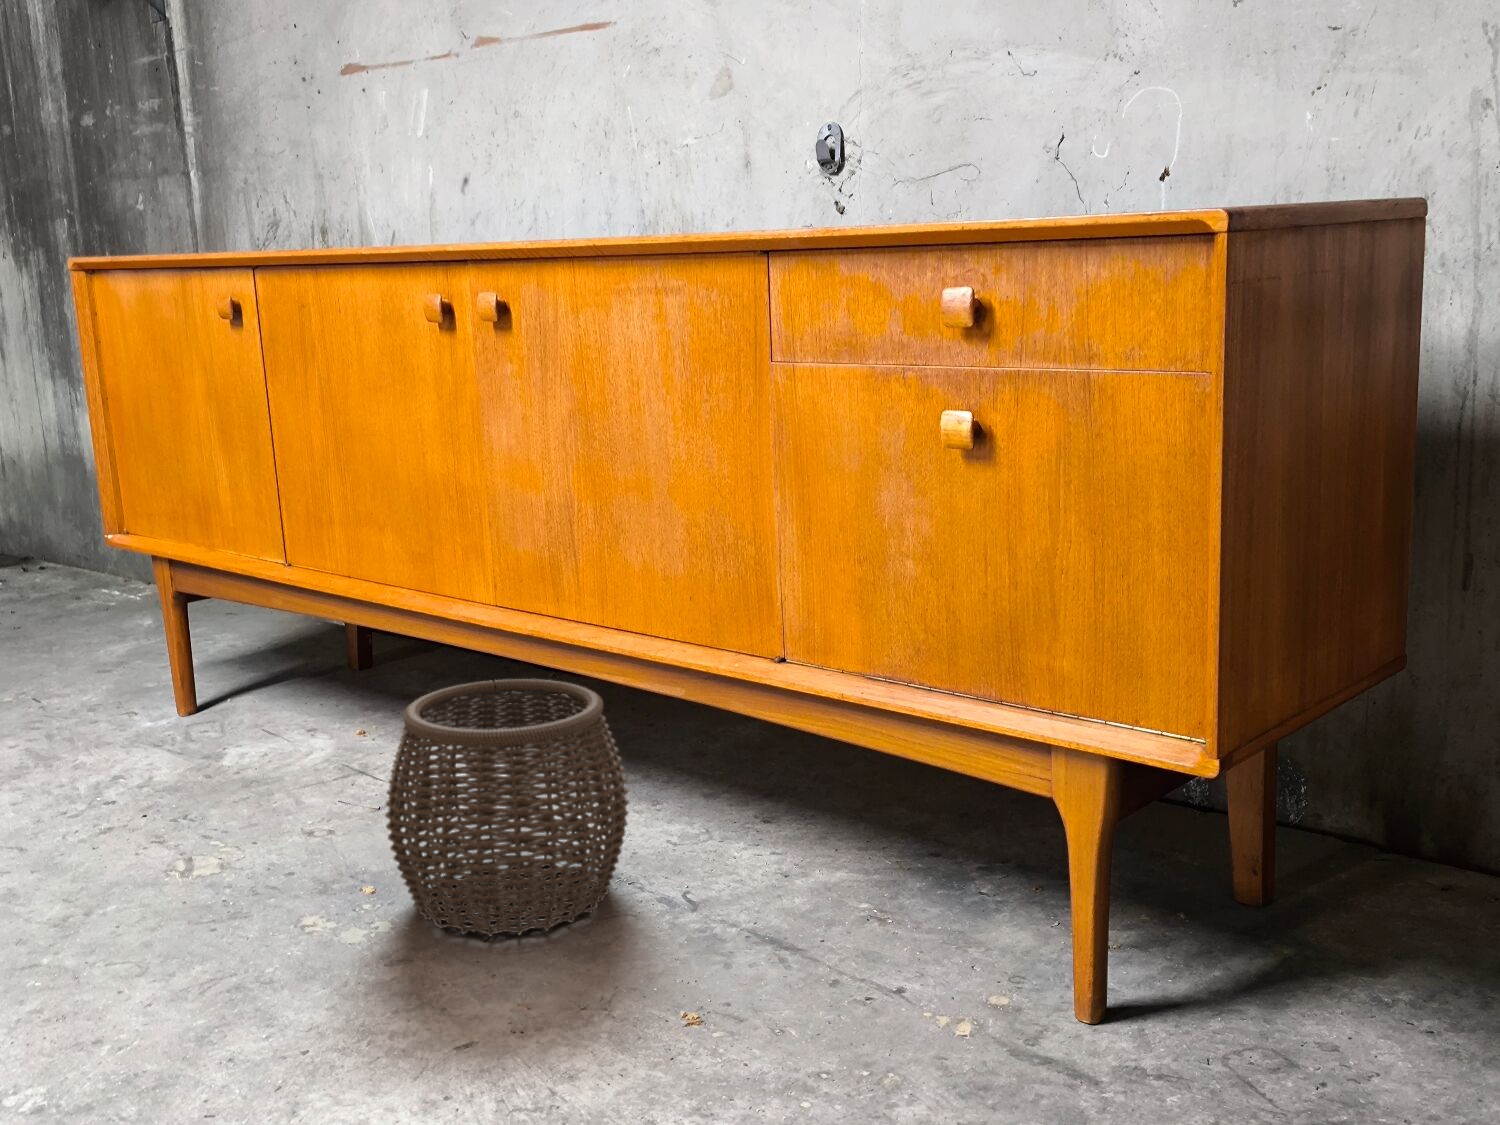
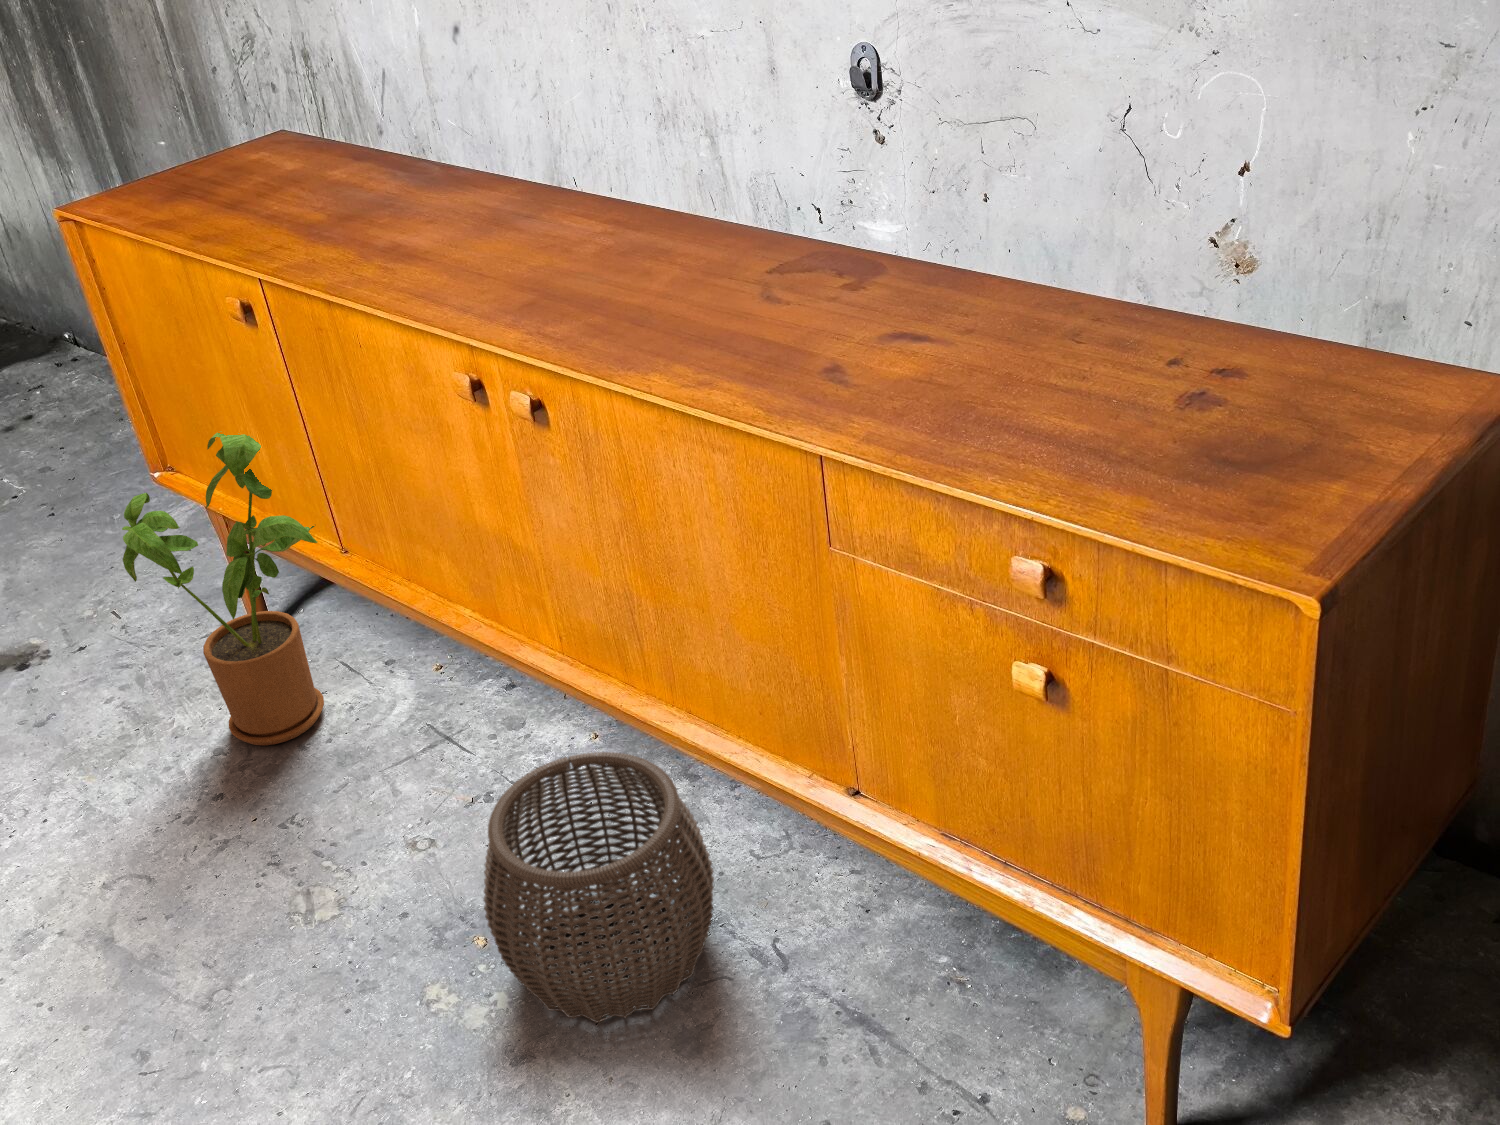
house plant: none [68,444,268,771] -> present [122,433,324,745]

